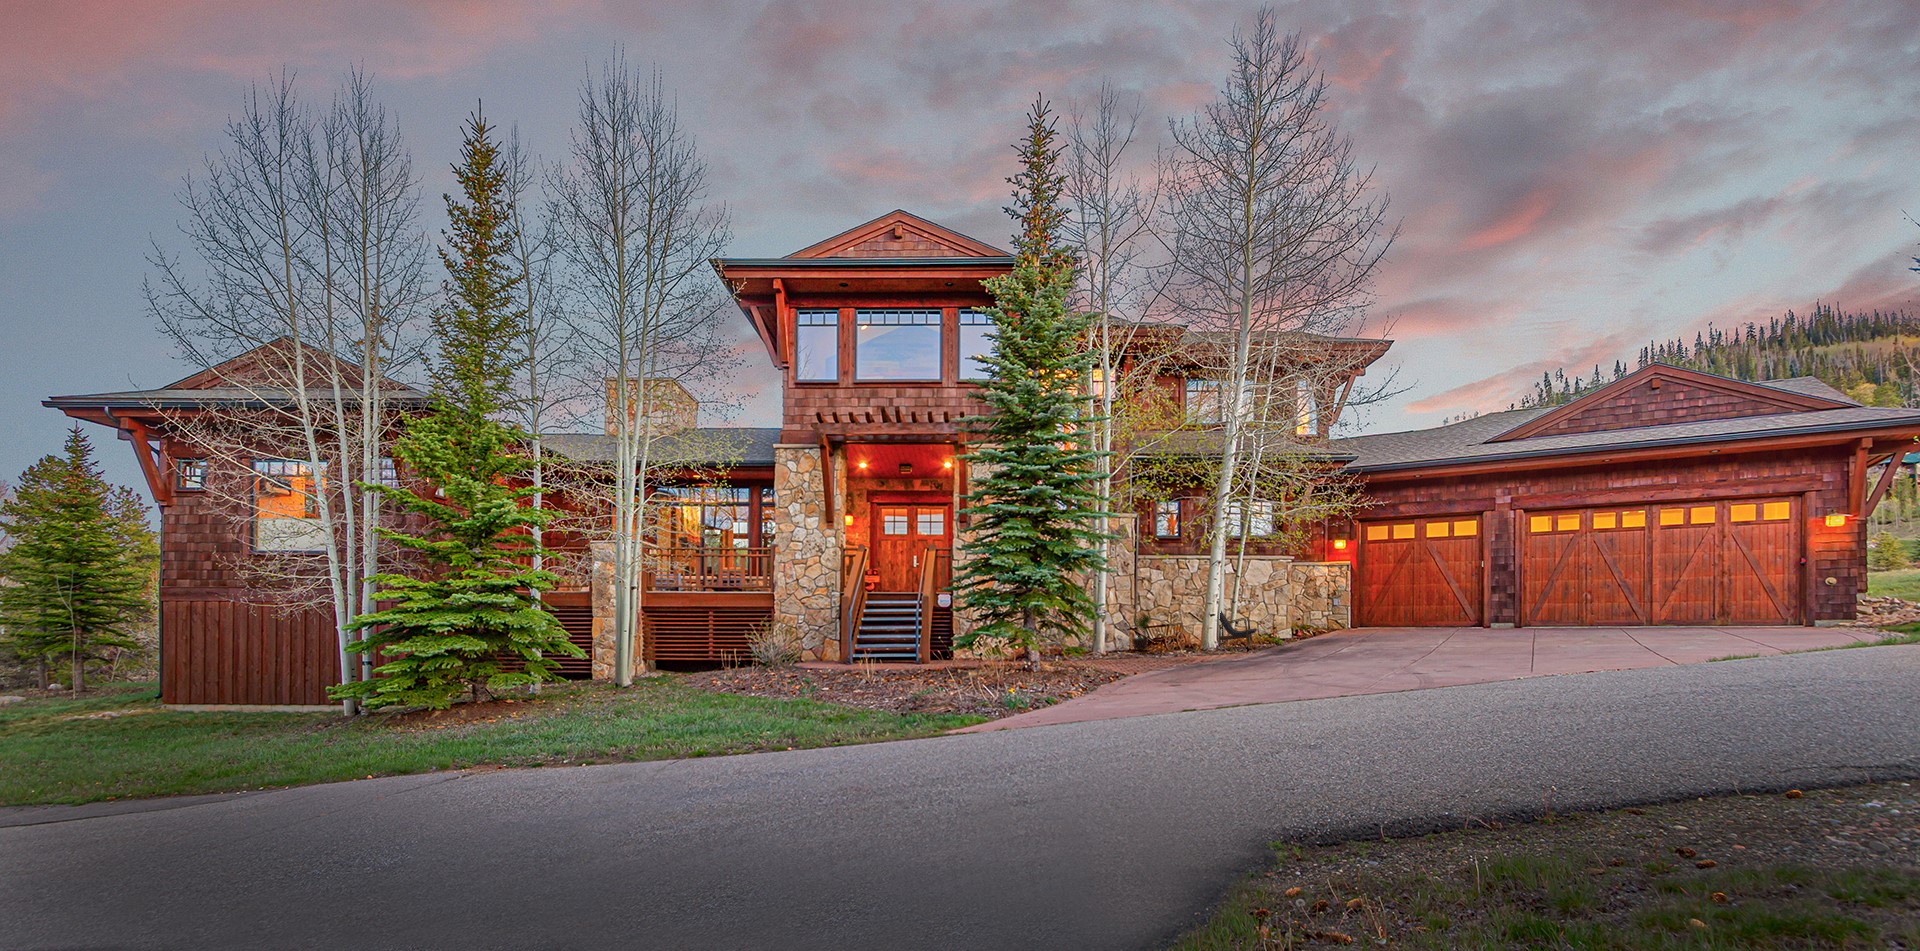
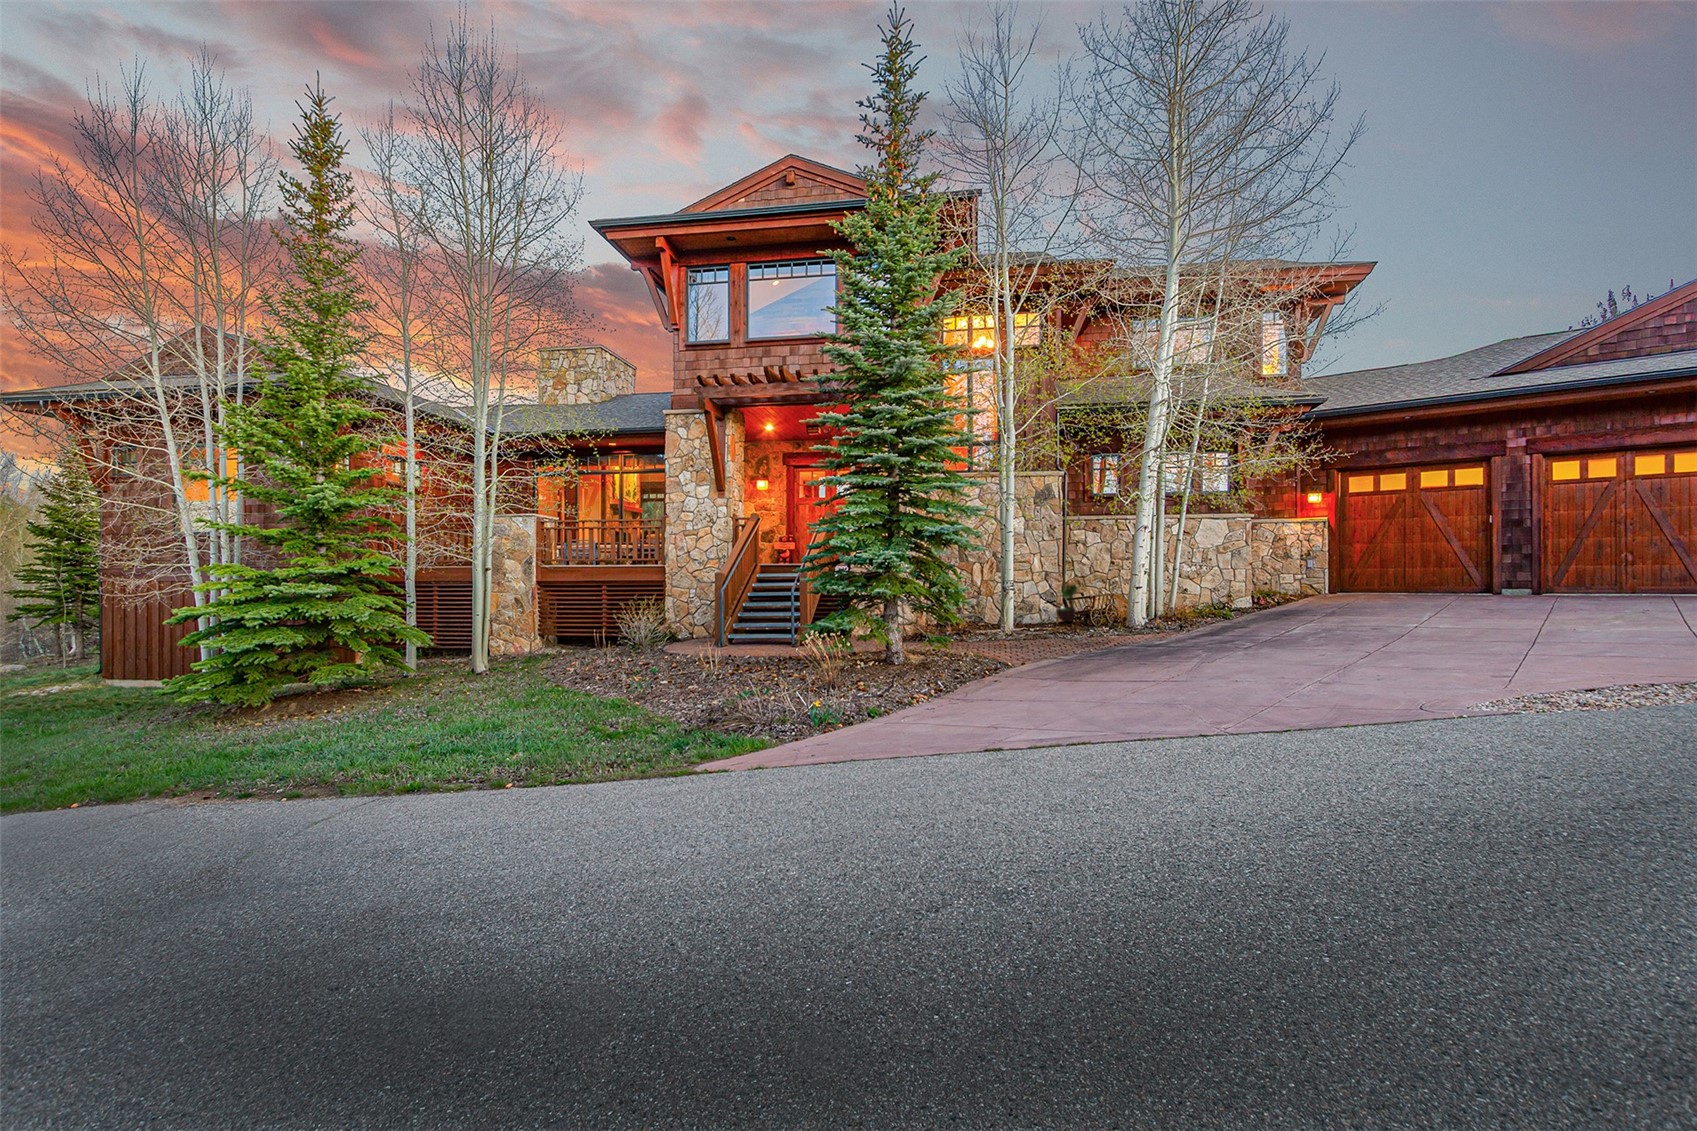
lounge chair: present [1219,611,1257,648] -> none [1152,574,1205,621]

